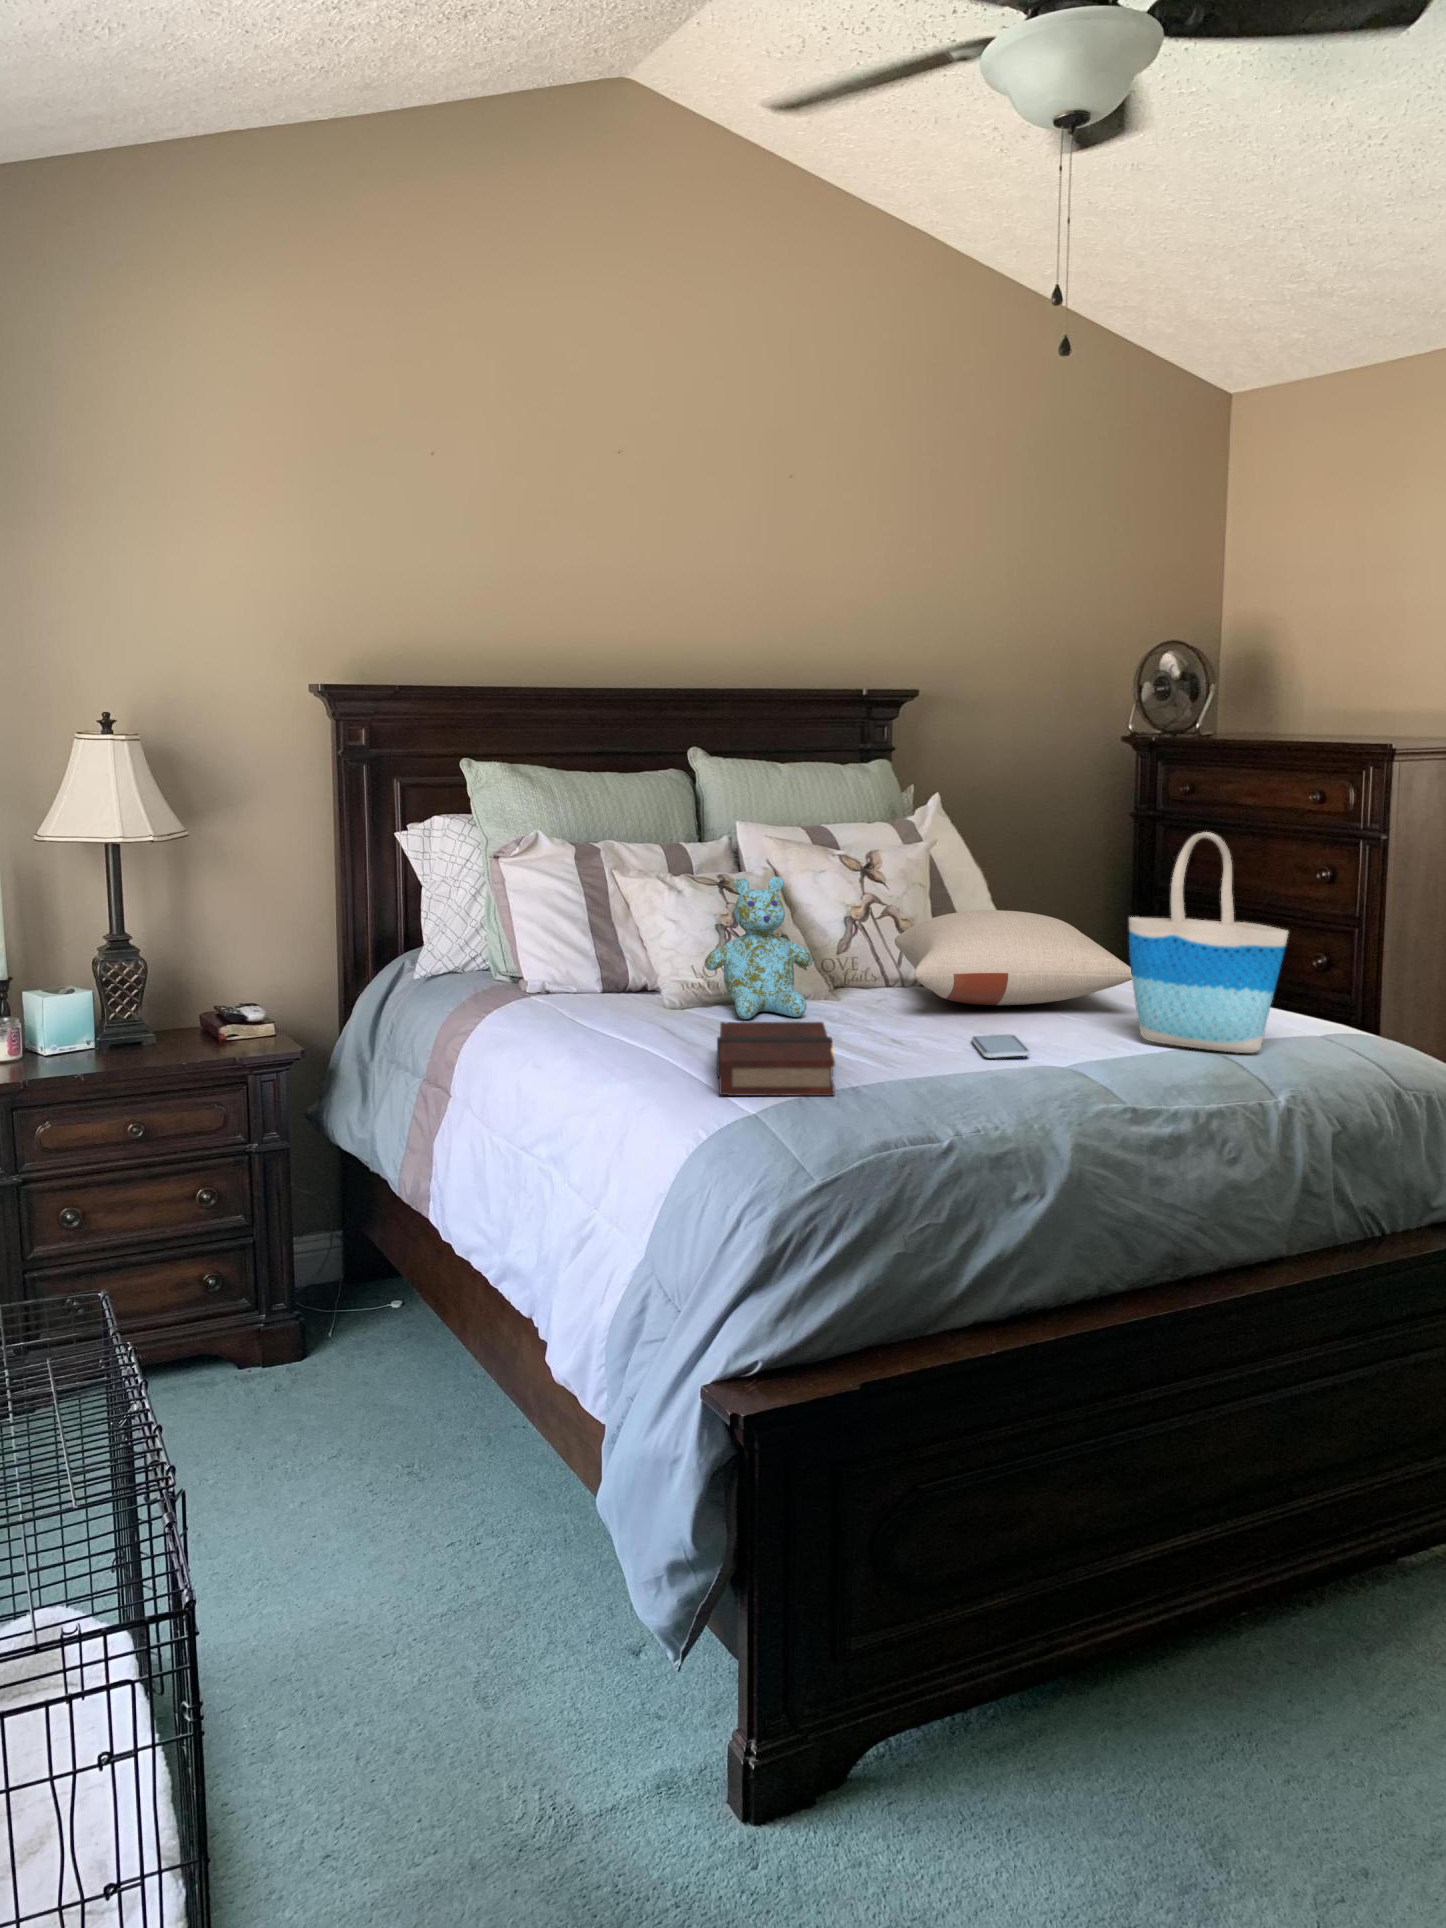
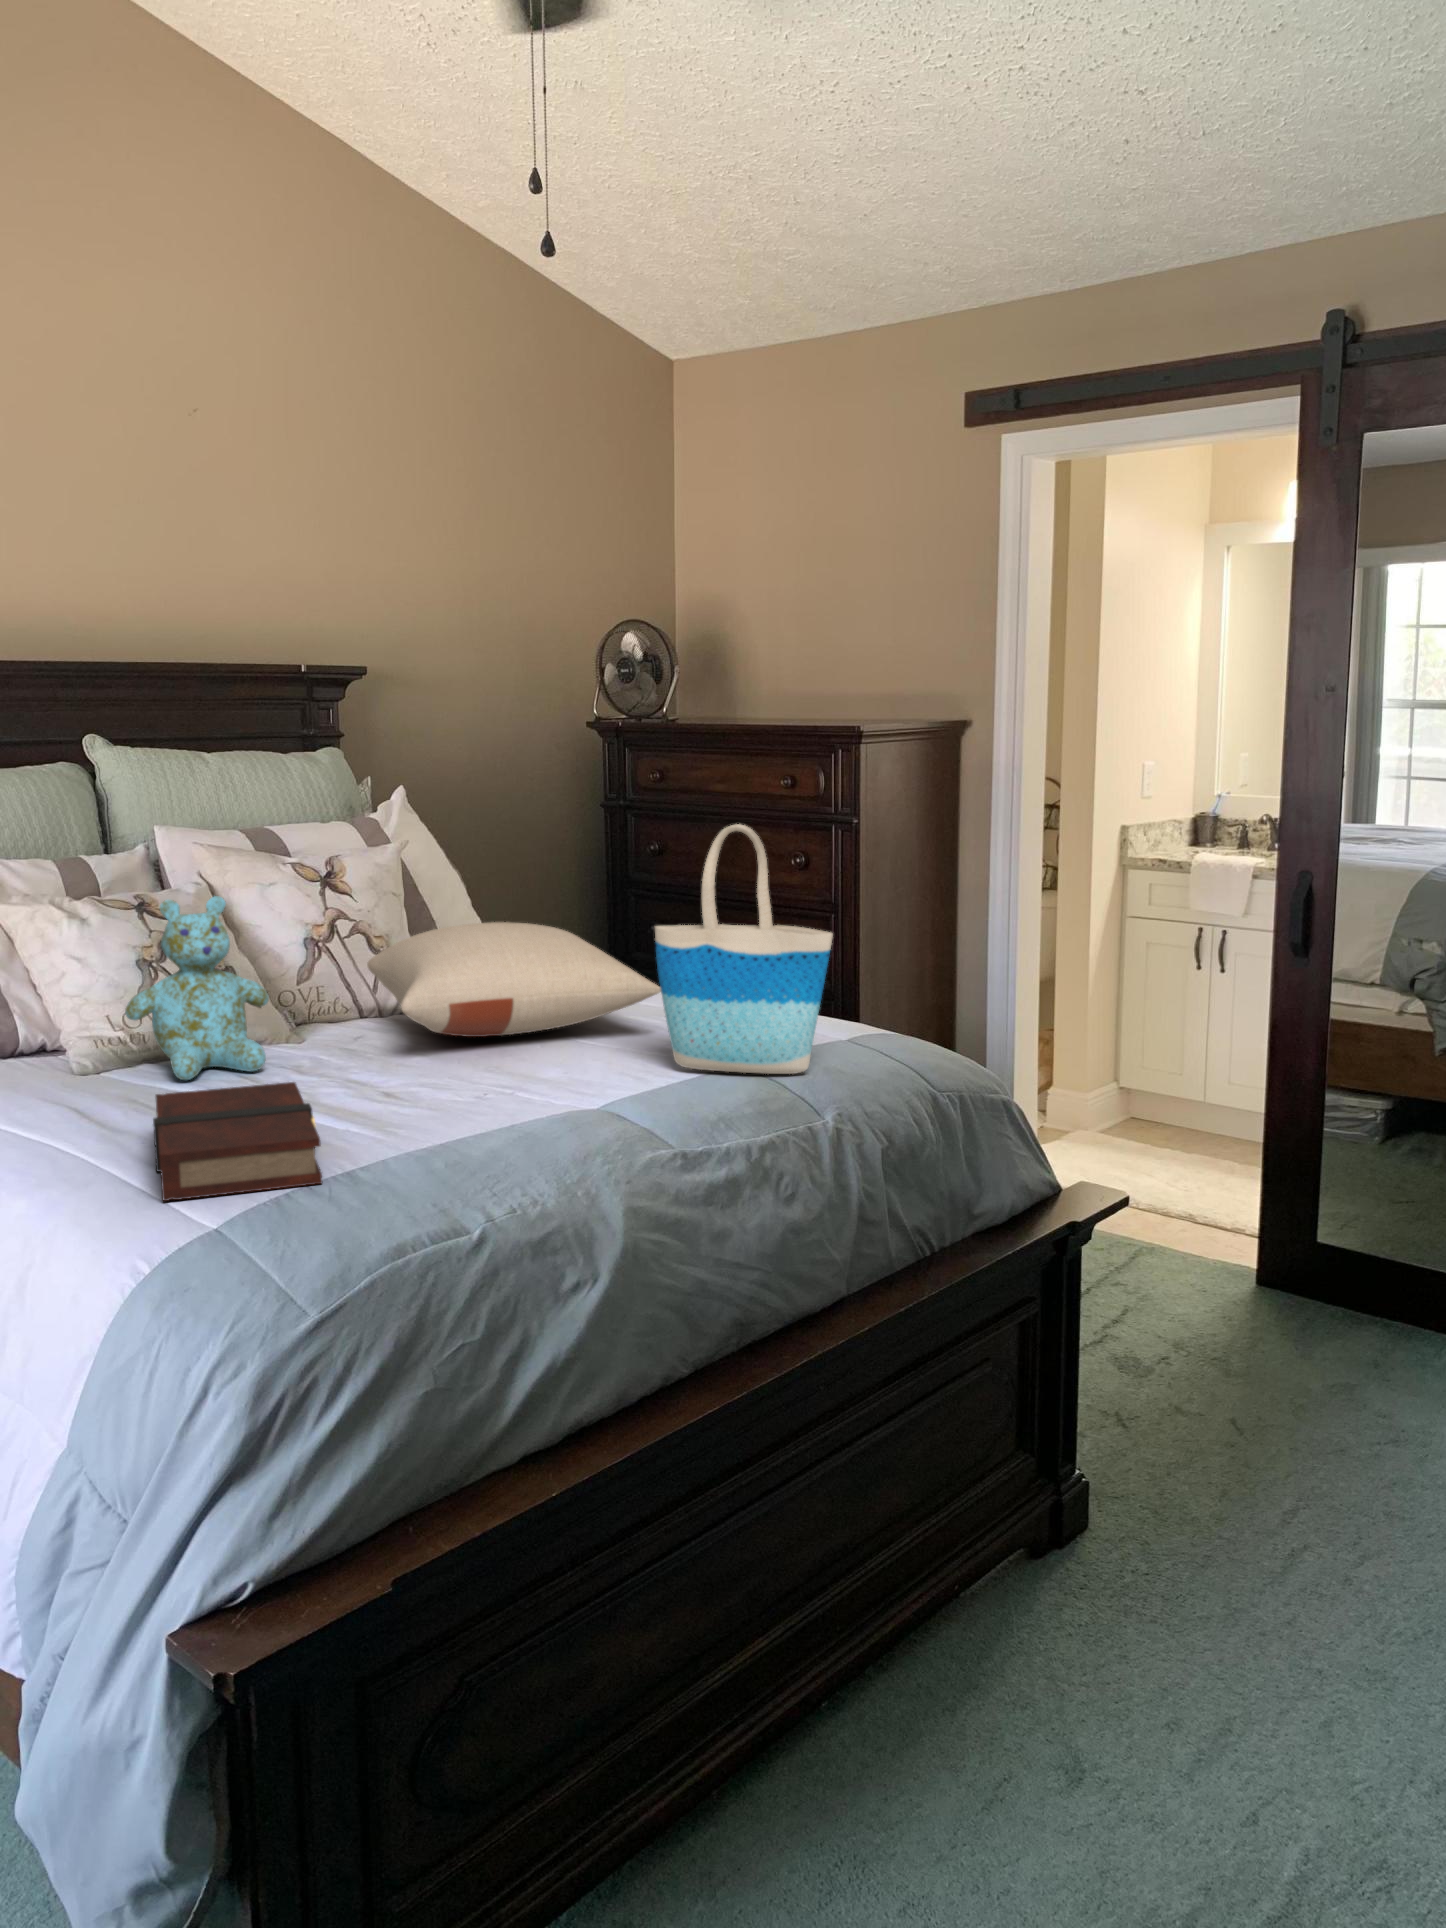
smartphone: present [971,1035,1030,1058] -> none [480,1074,555,1108]

